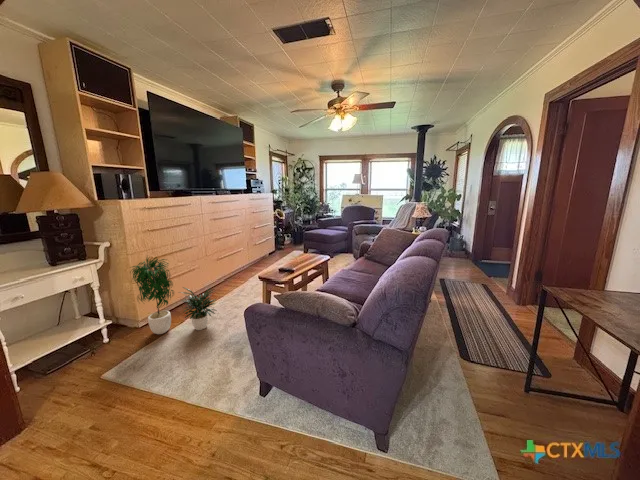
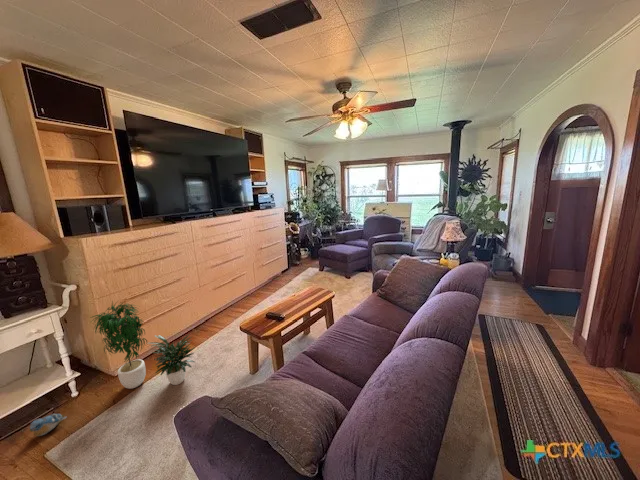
plush toy: none [82,350,110,366] -> present [30,414,67,436]

